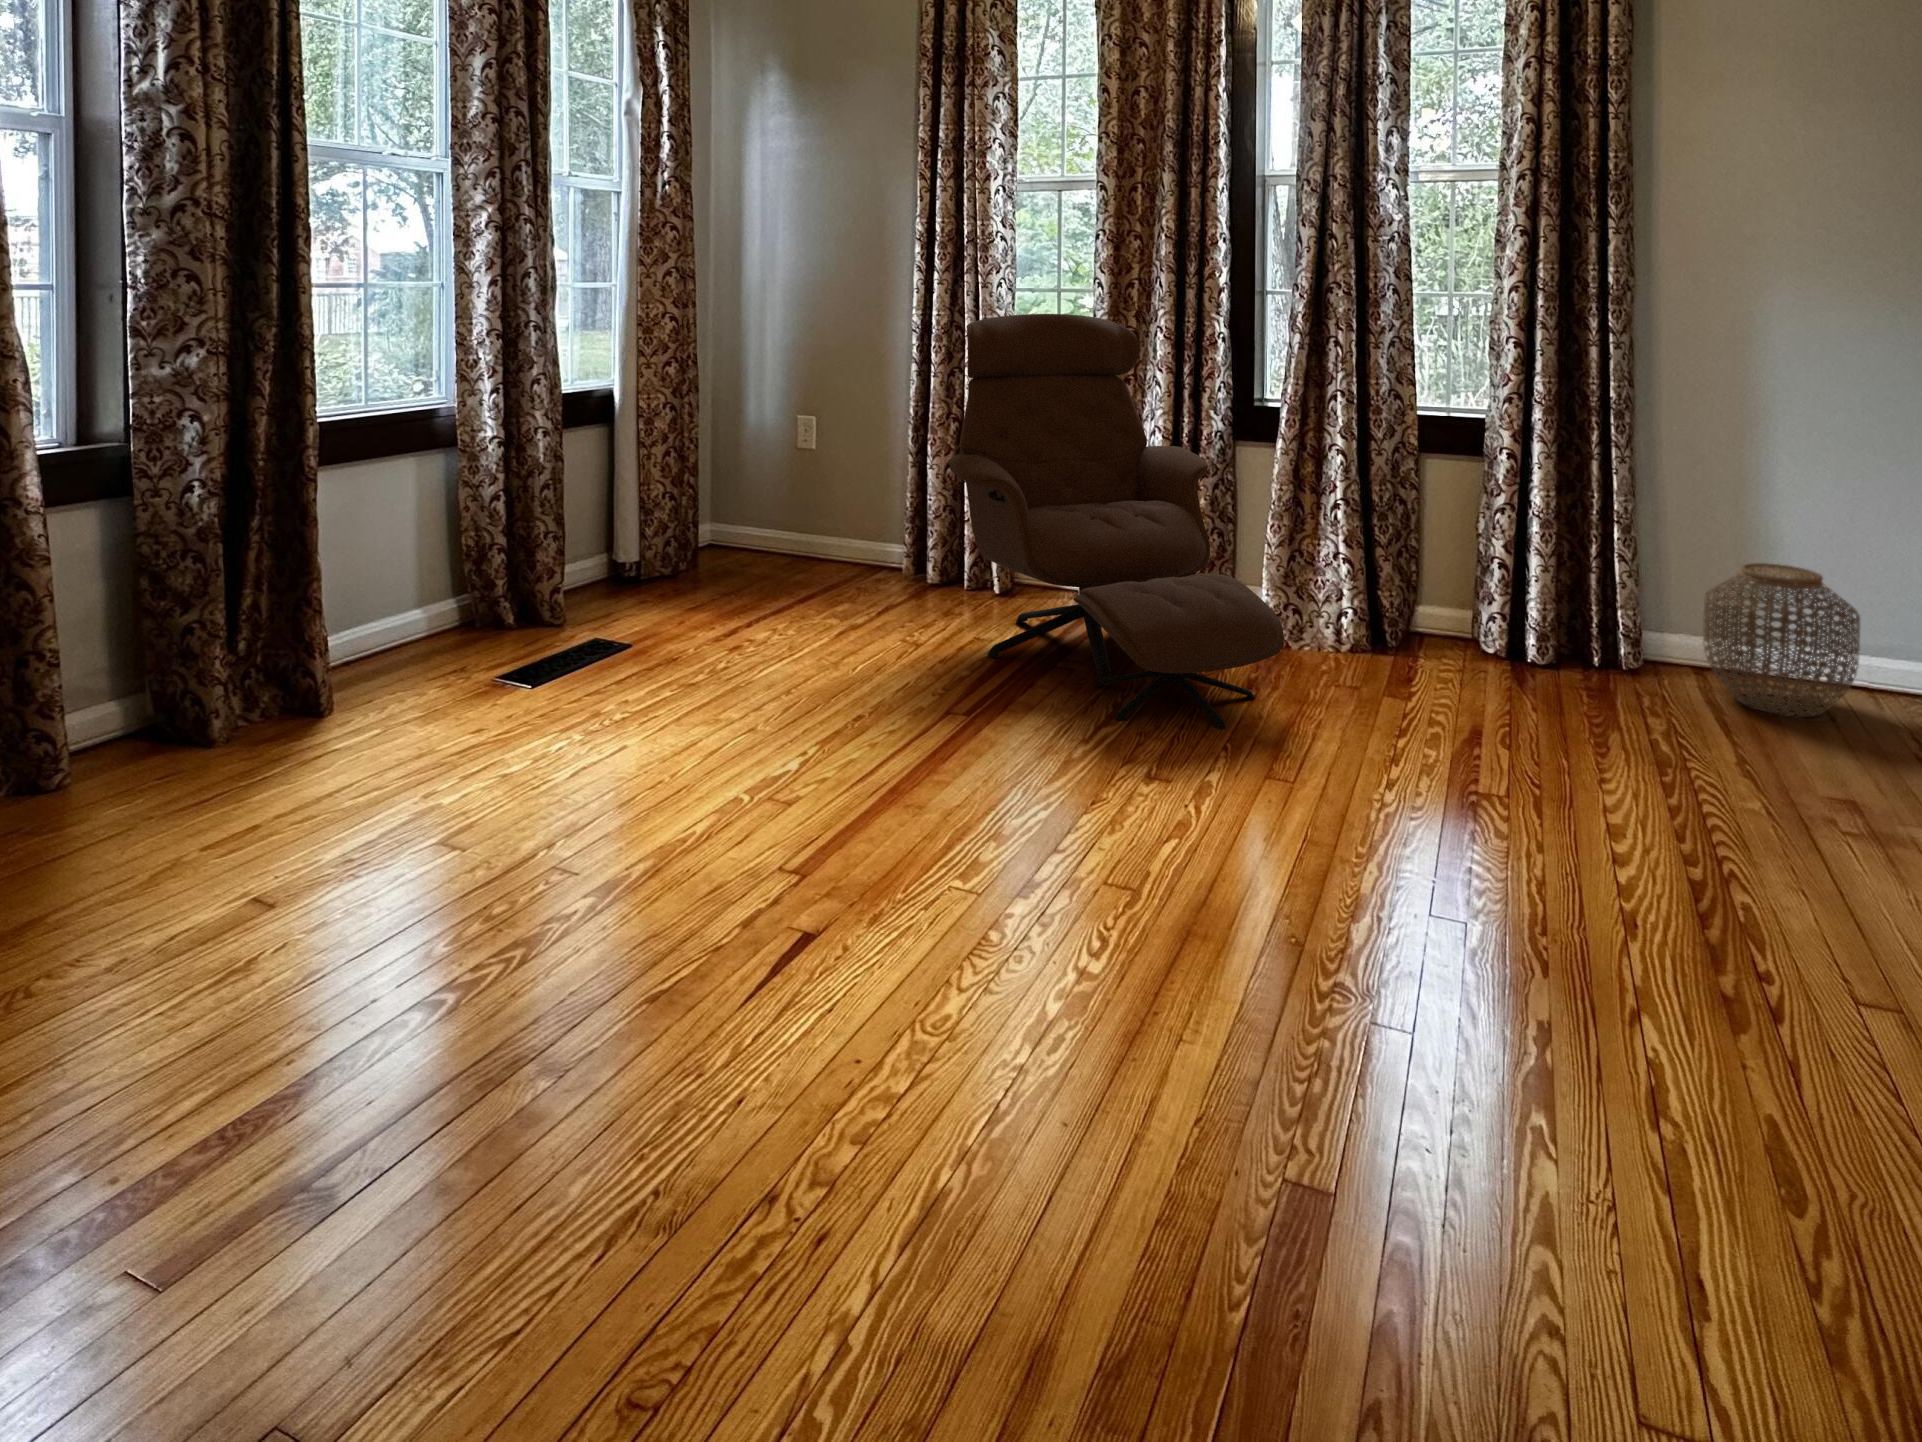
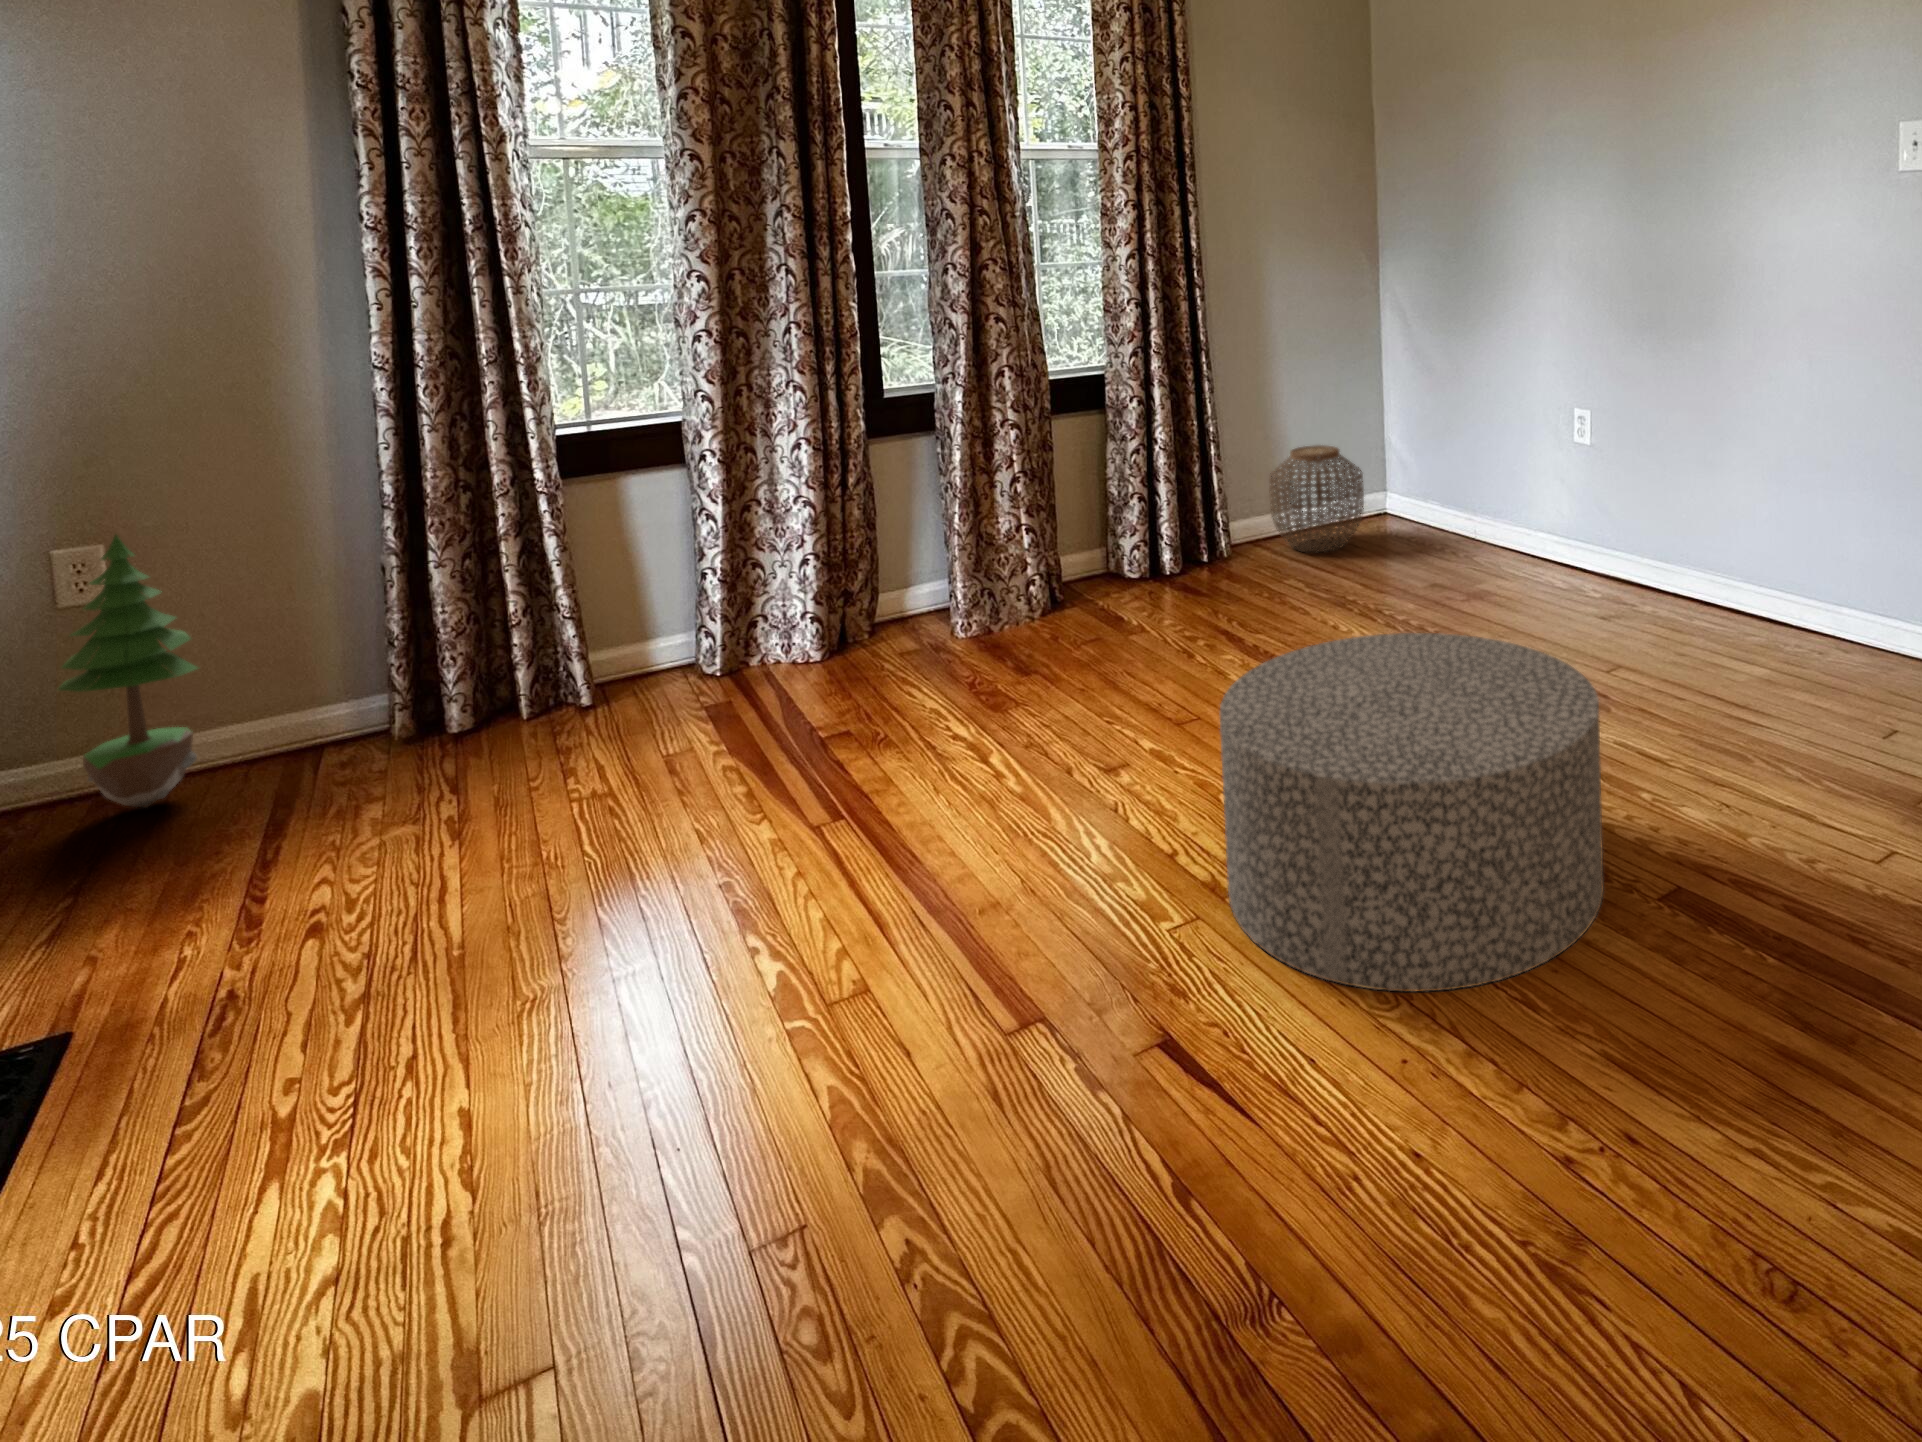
lounge chair: present [949,314,1284,729] -> none [573,319,1094,763]
potted tree: none [776,409,835,571] -> present [59,535,198,807]
ottoman: none [931,700,1367,1126] -> present [1220,633,1604,992]

